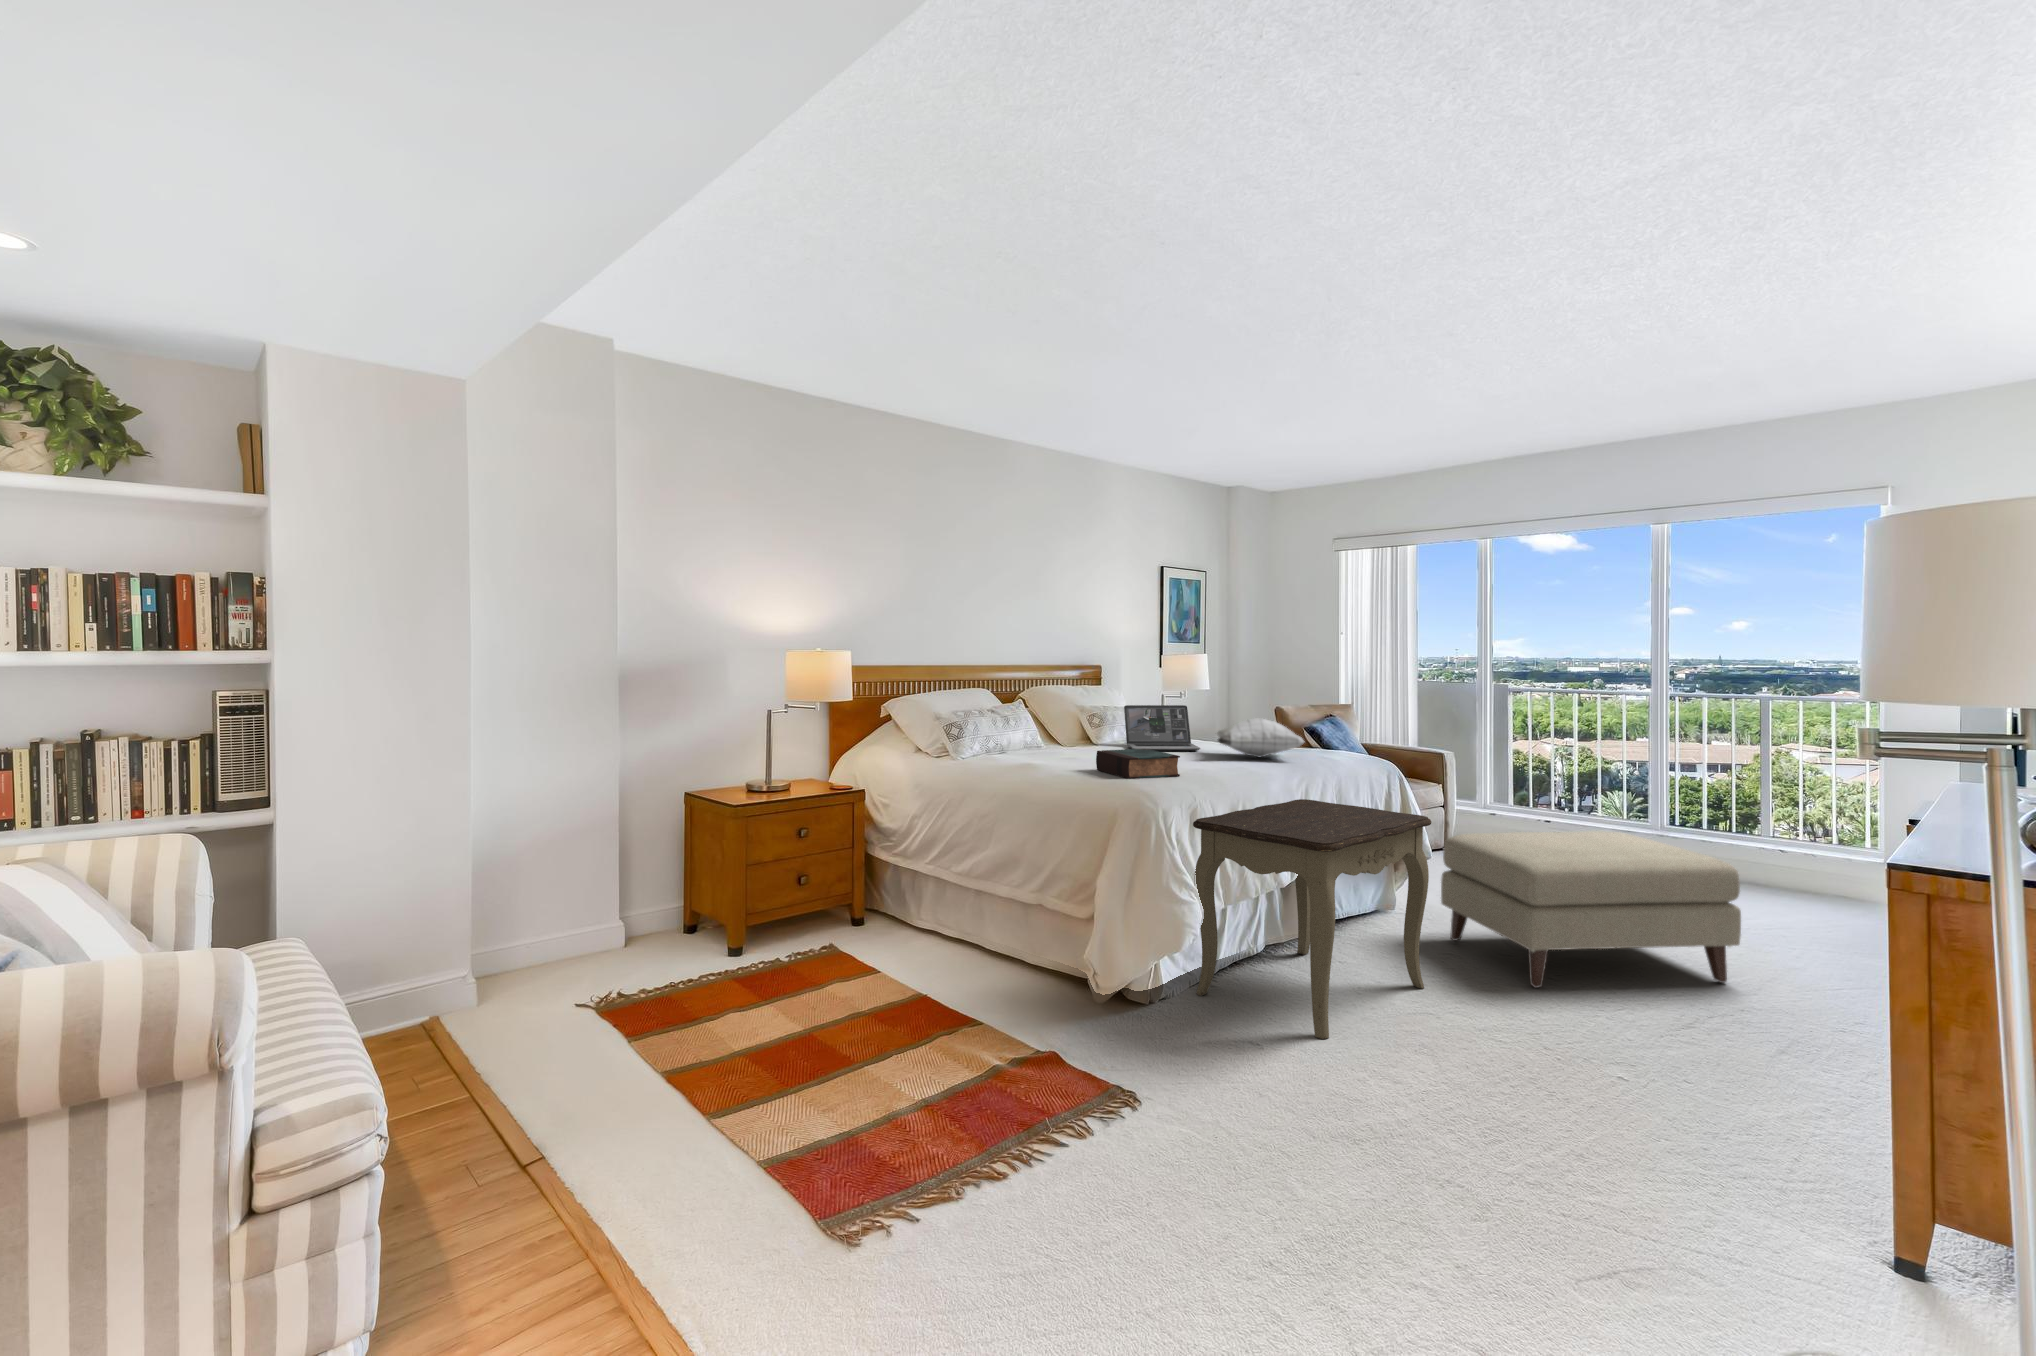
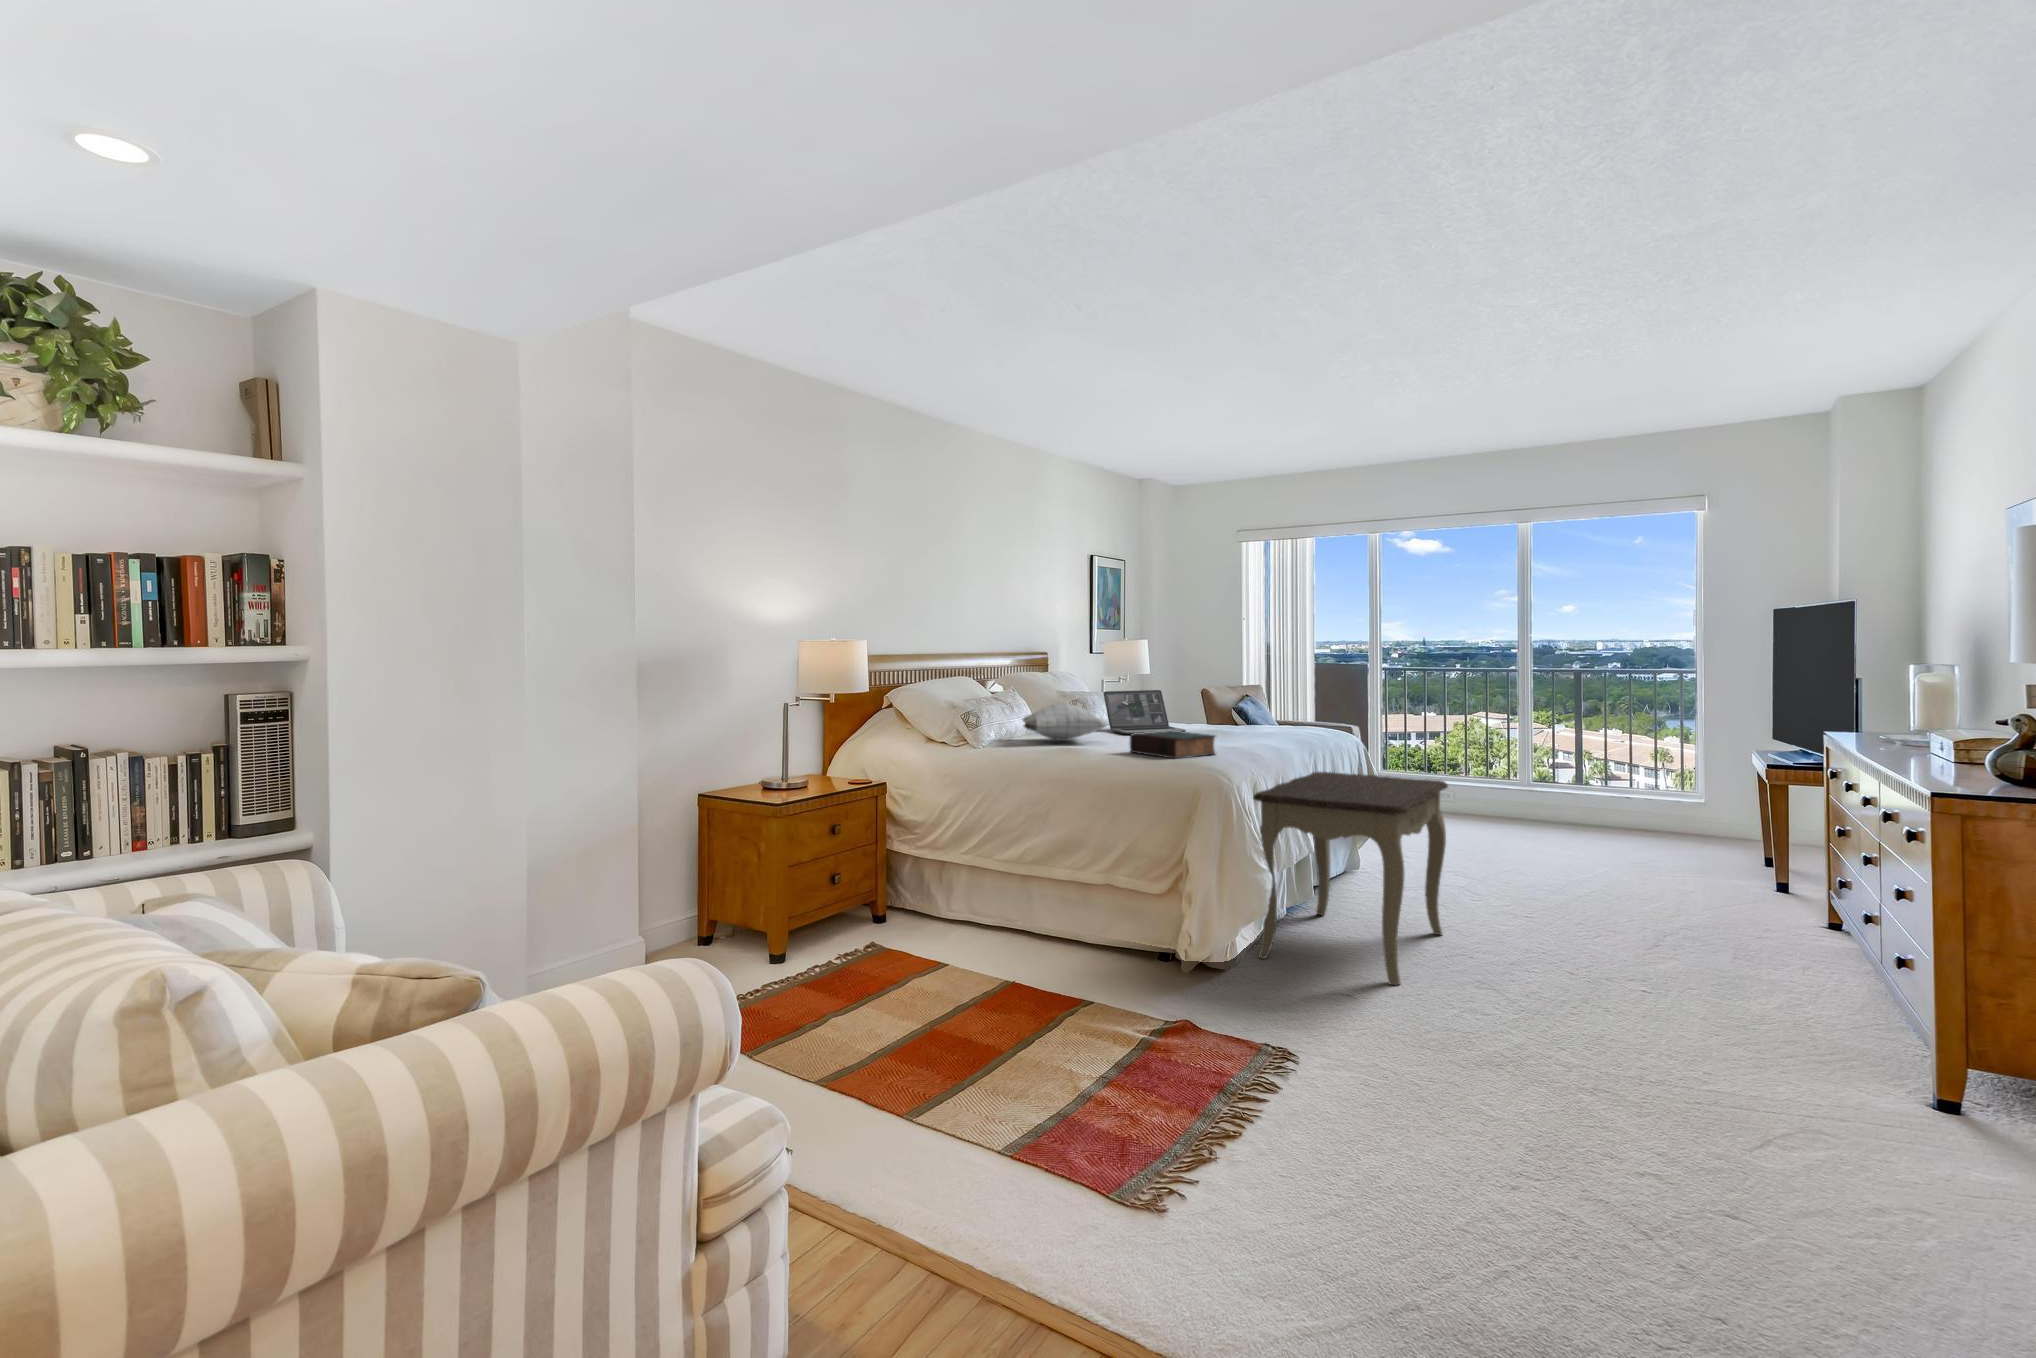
pillow: present [1217,718,1304,757] -> present [1022,703,1106,741]
ottoman: present [1441,831,1741,988] -> none [1423,789,1675,927]

